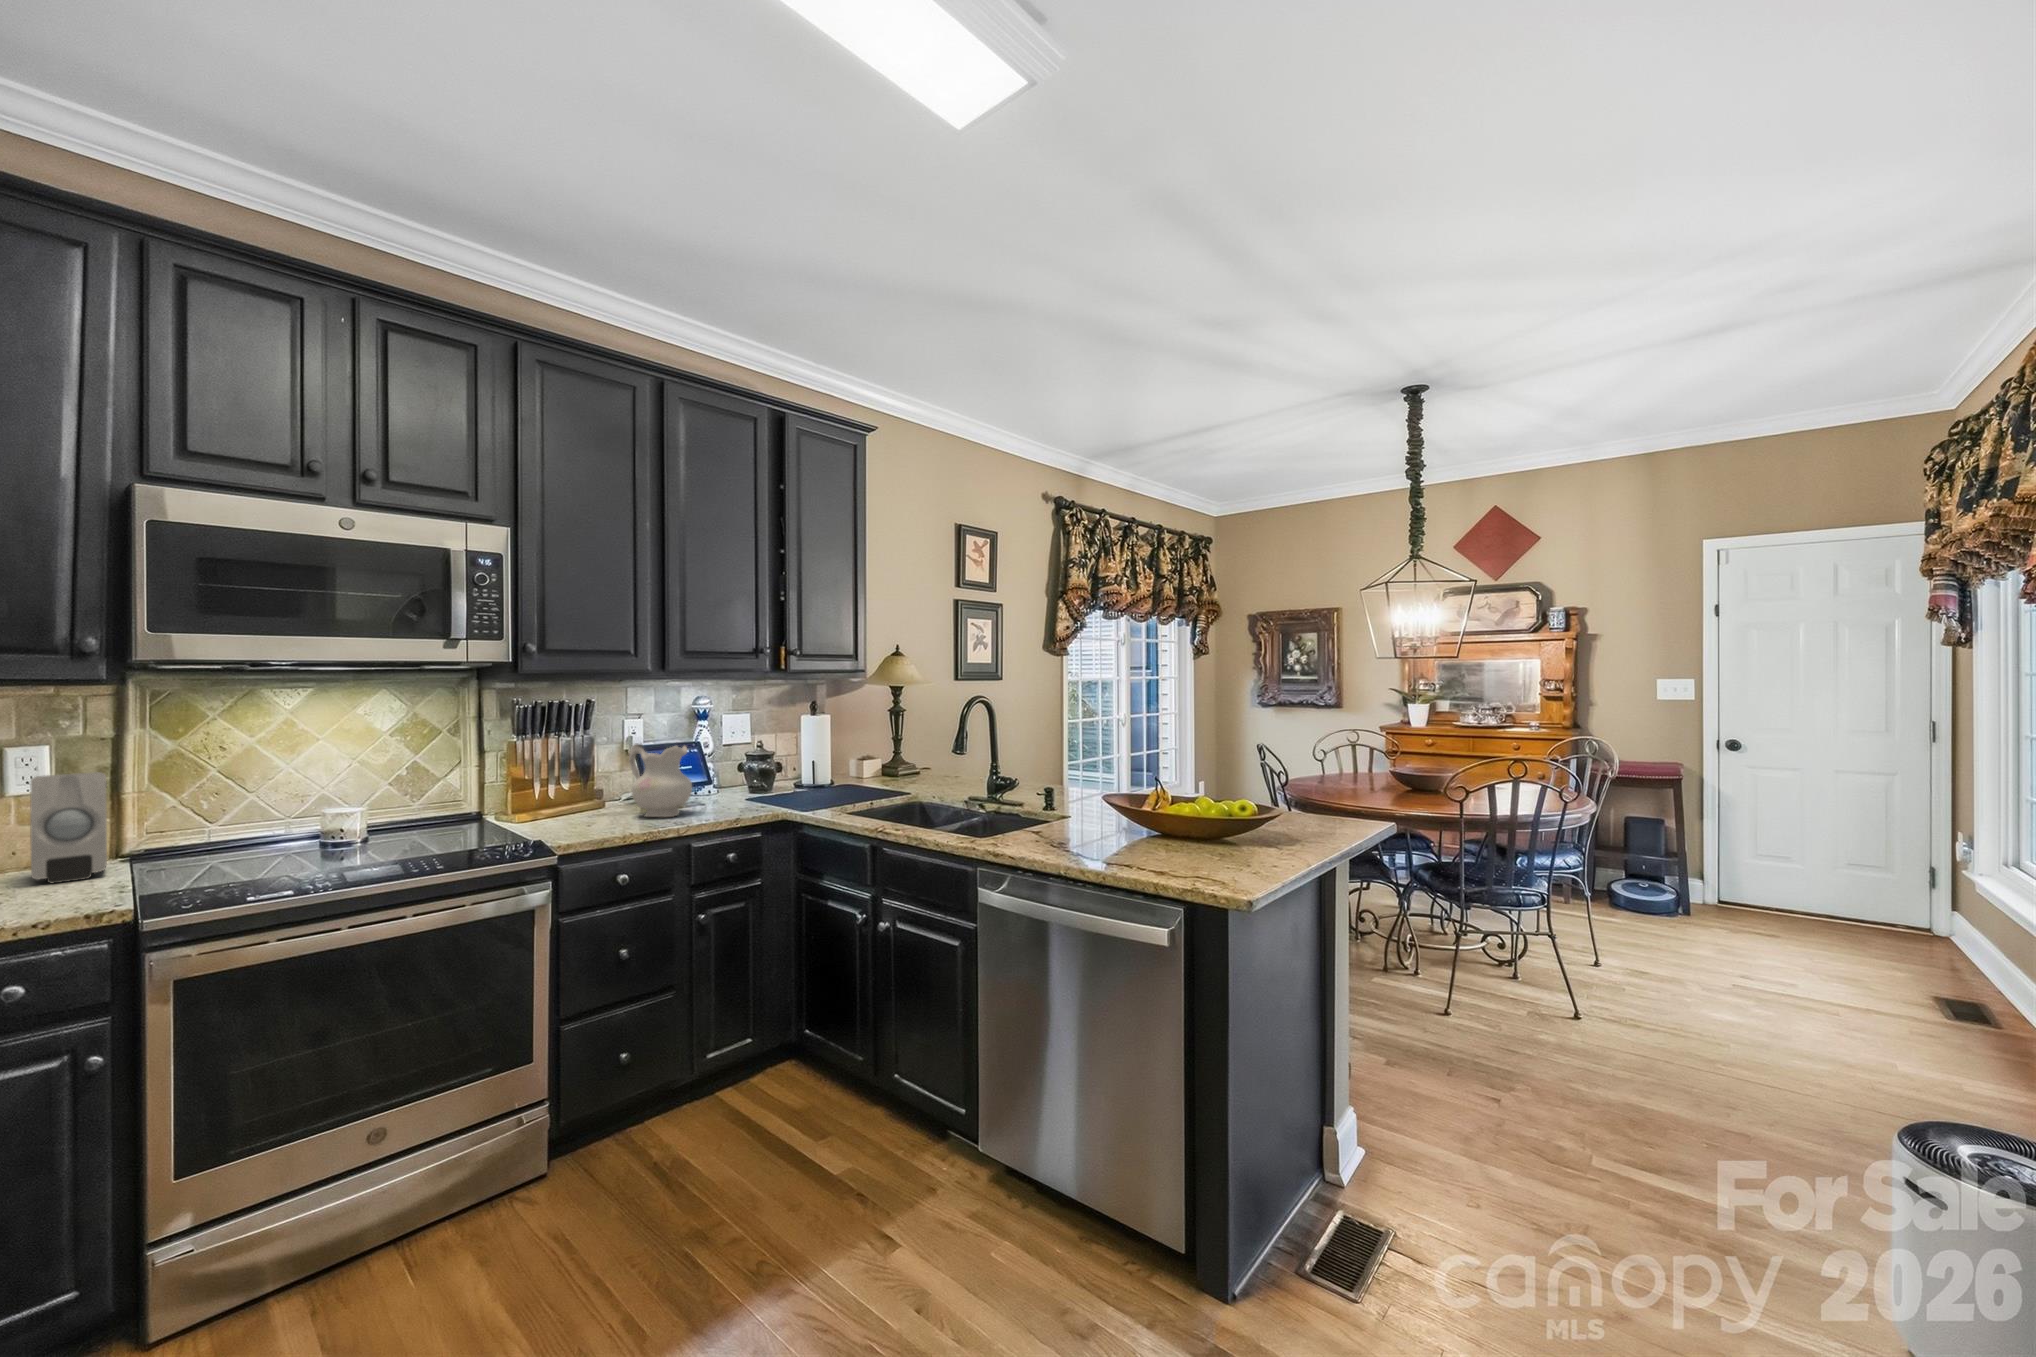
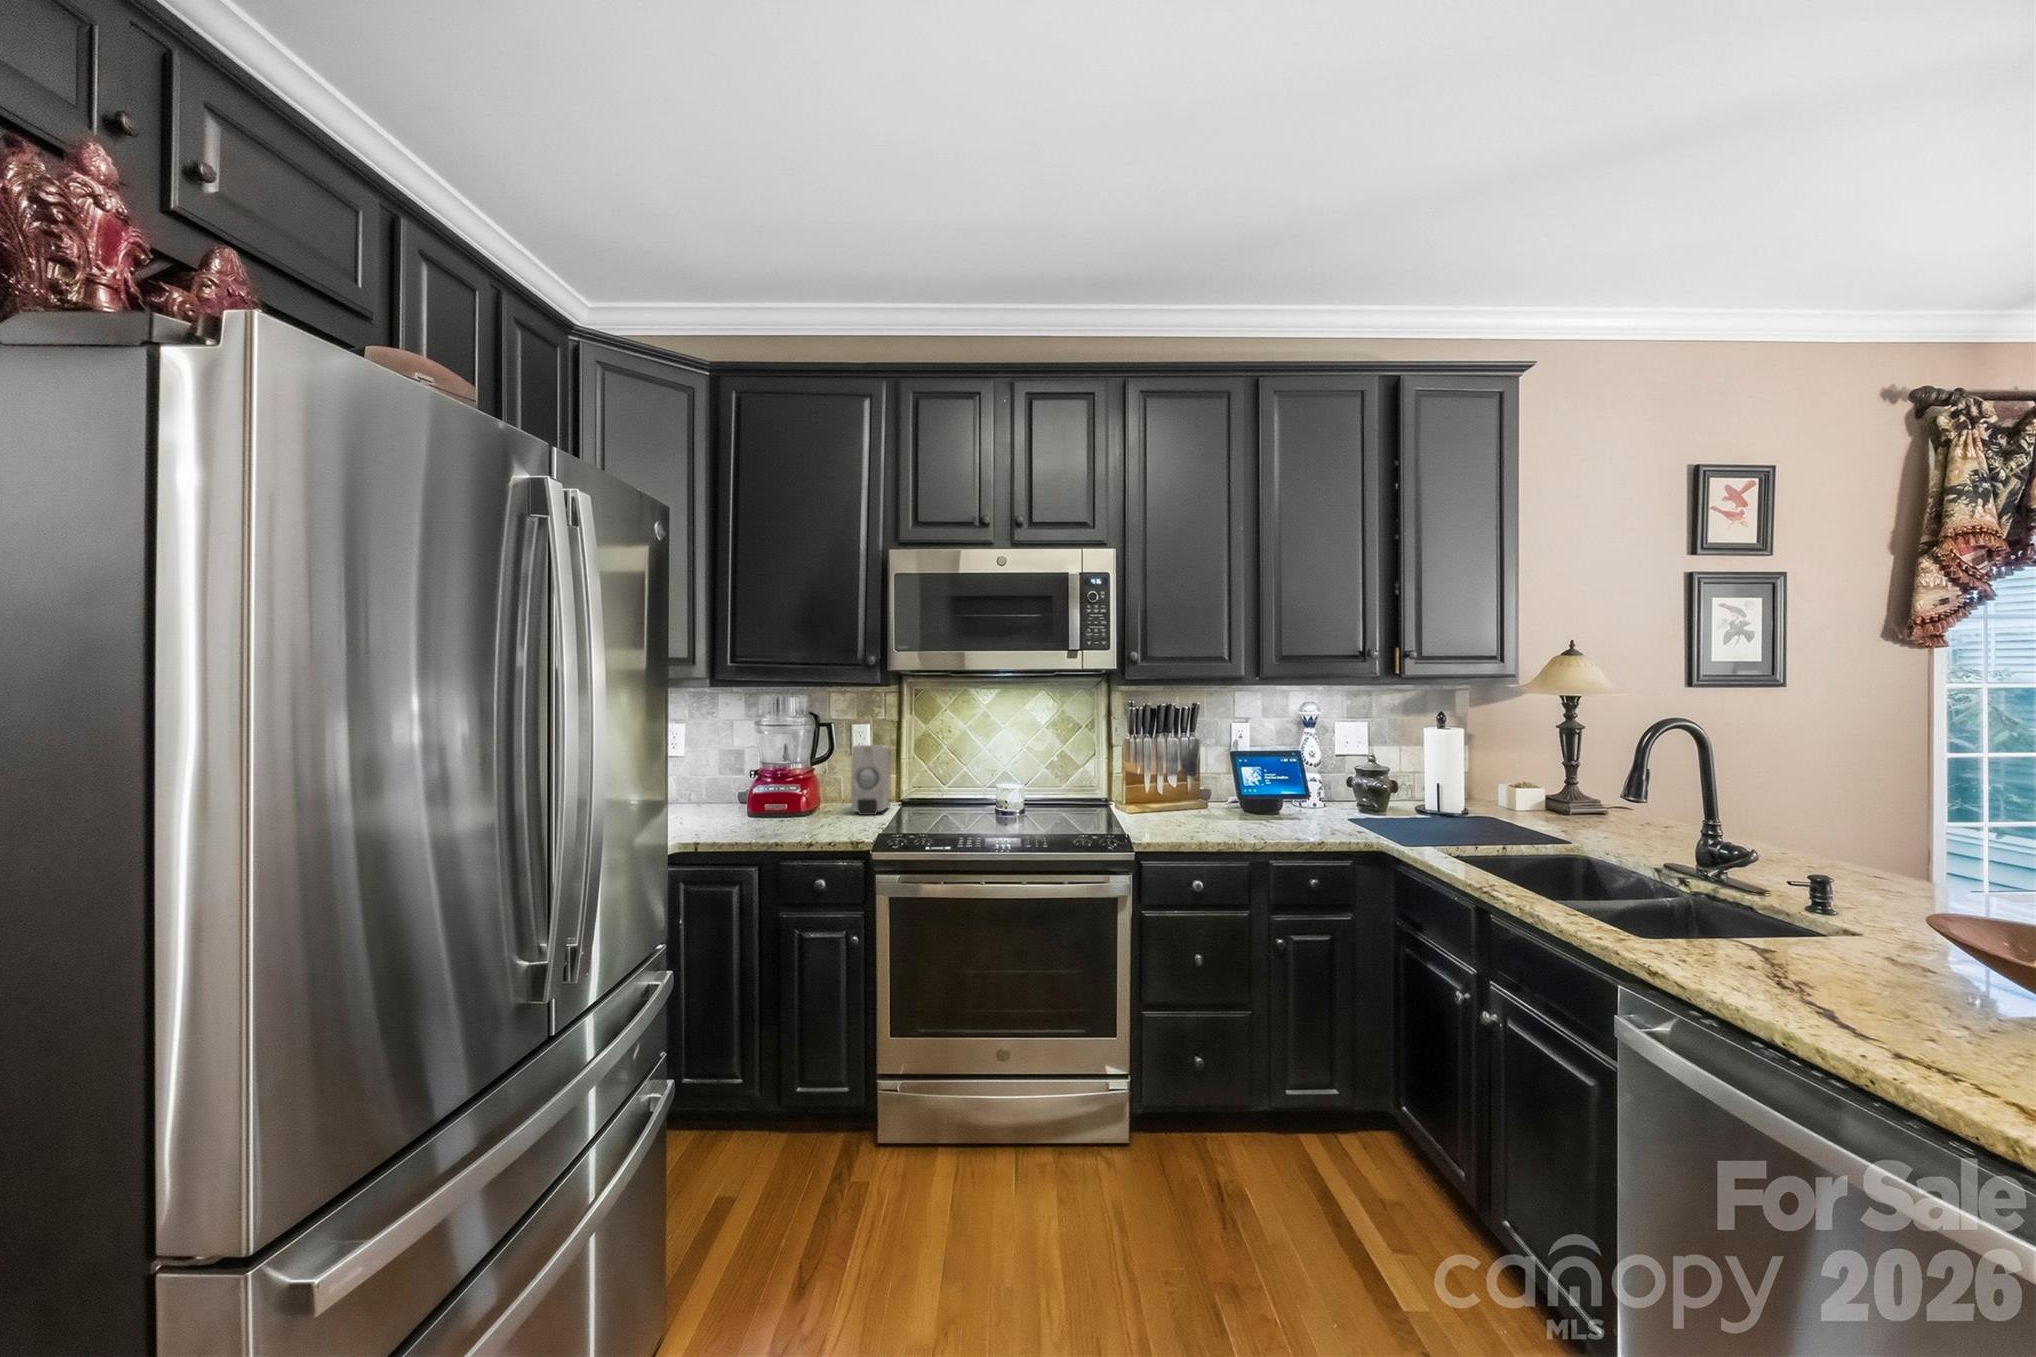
ceramic pitcher: present [629,744,692,817] -> none [1222,749,1281,827]

